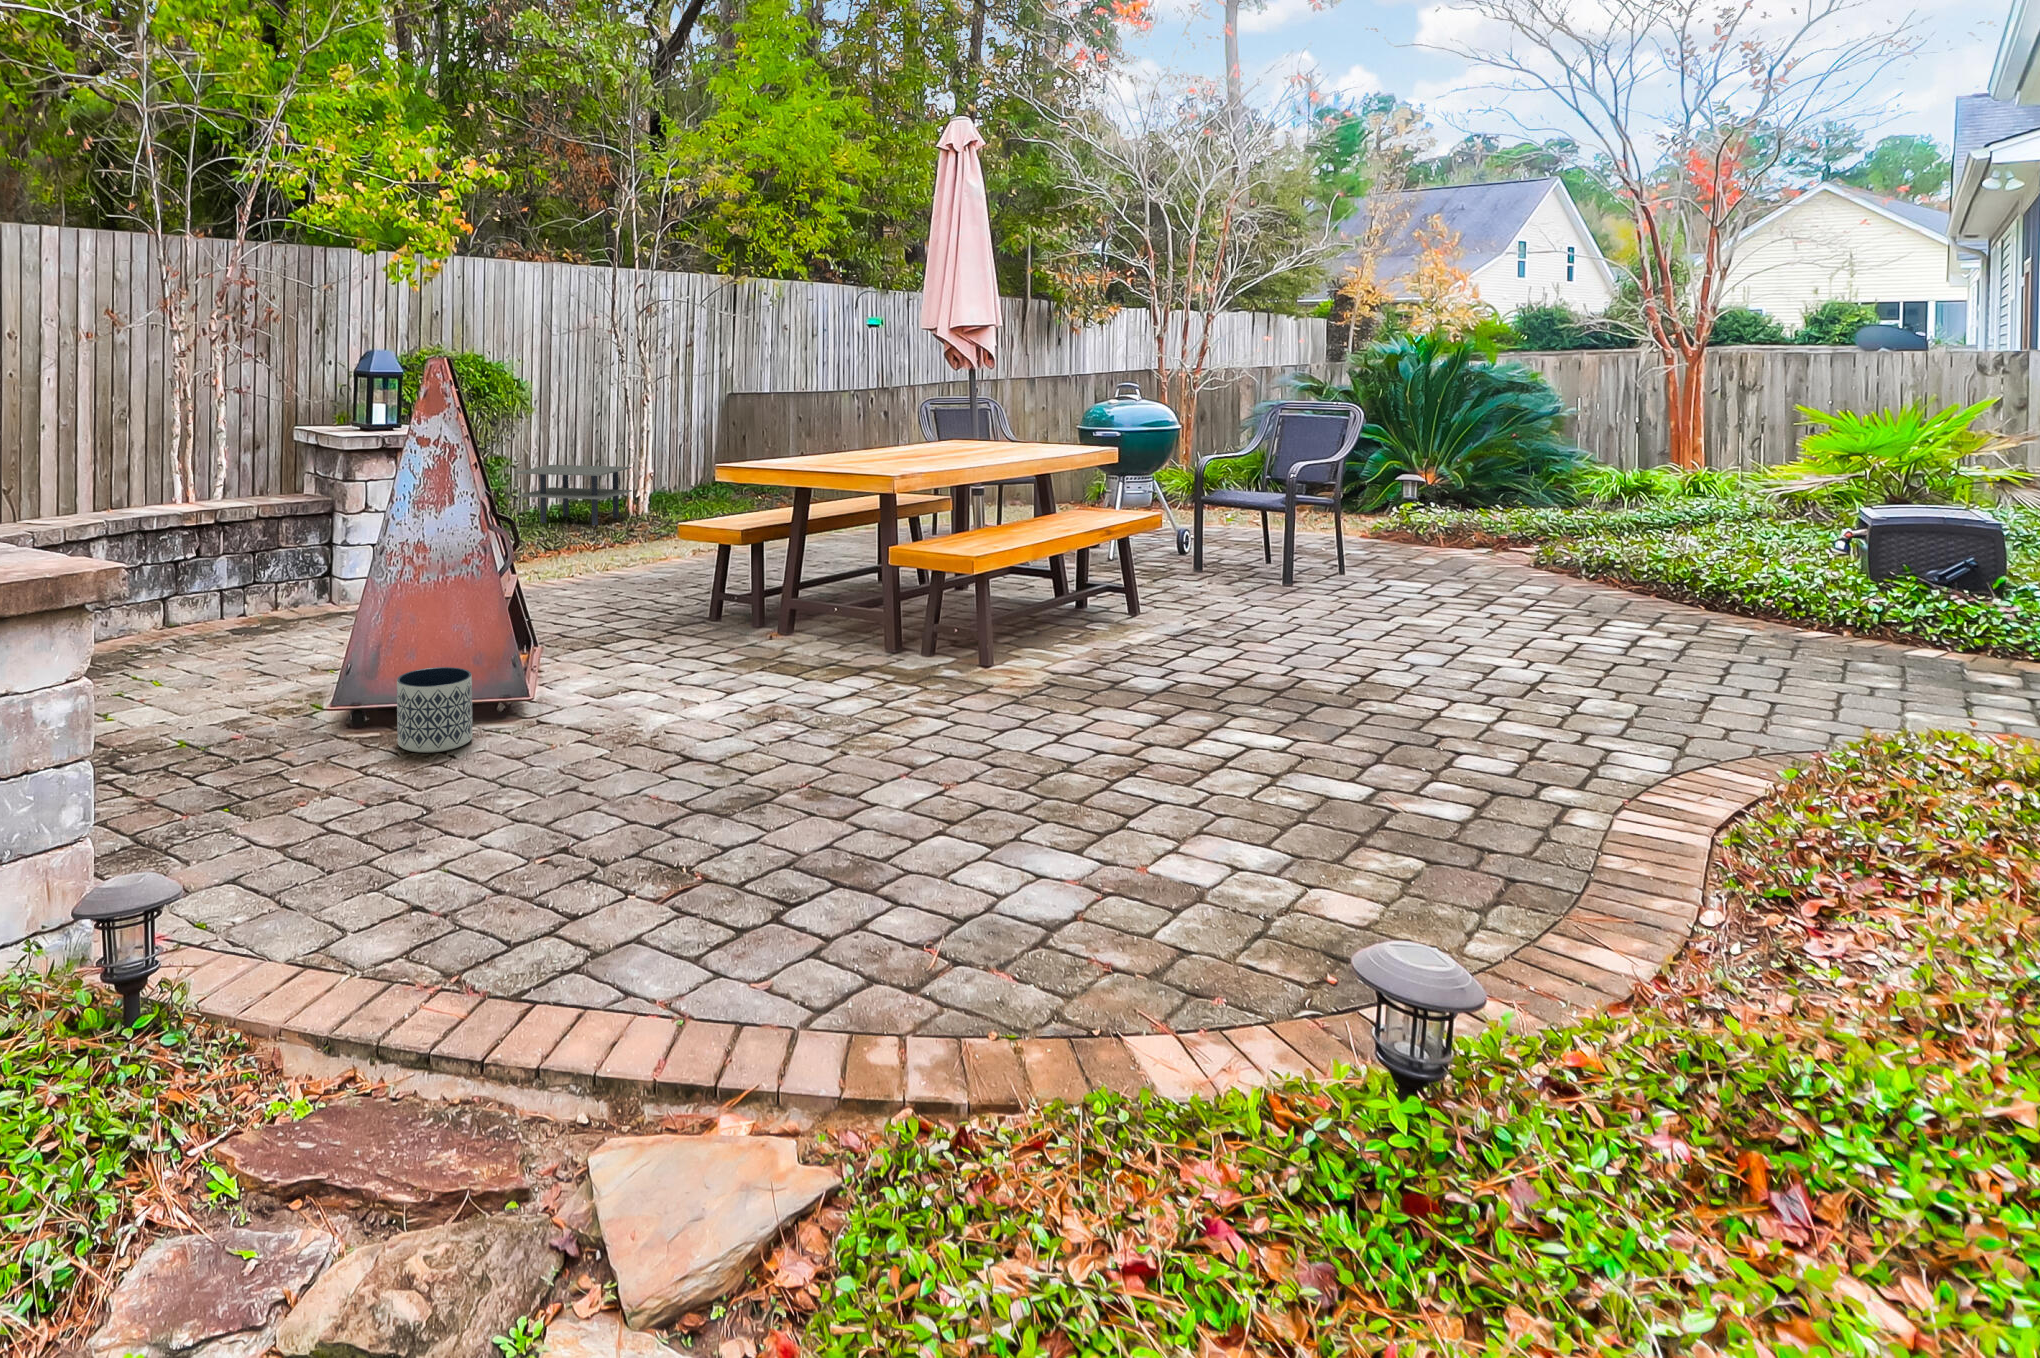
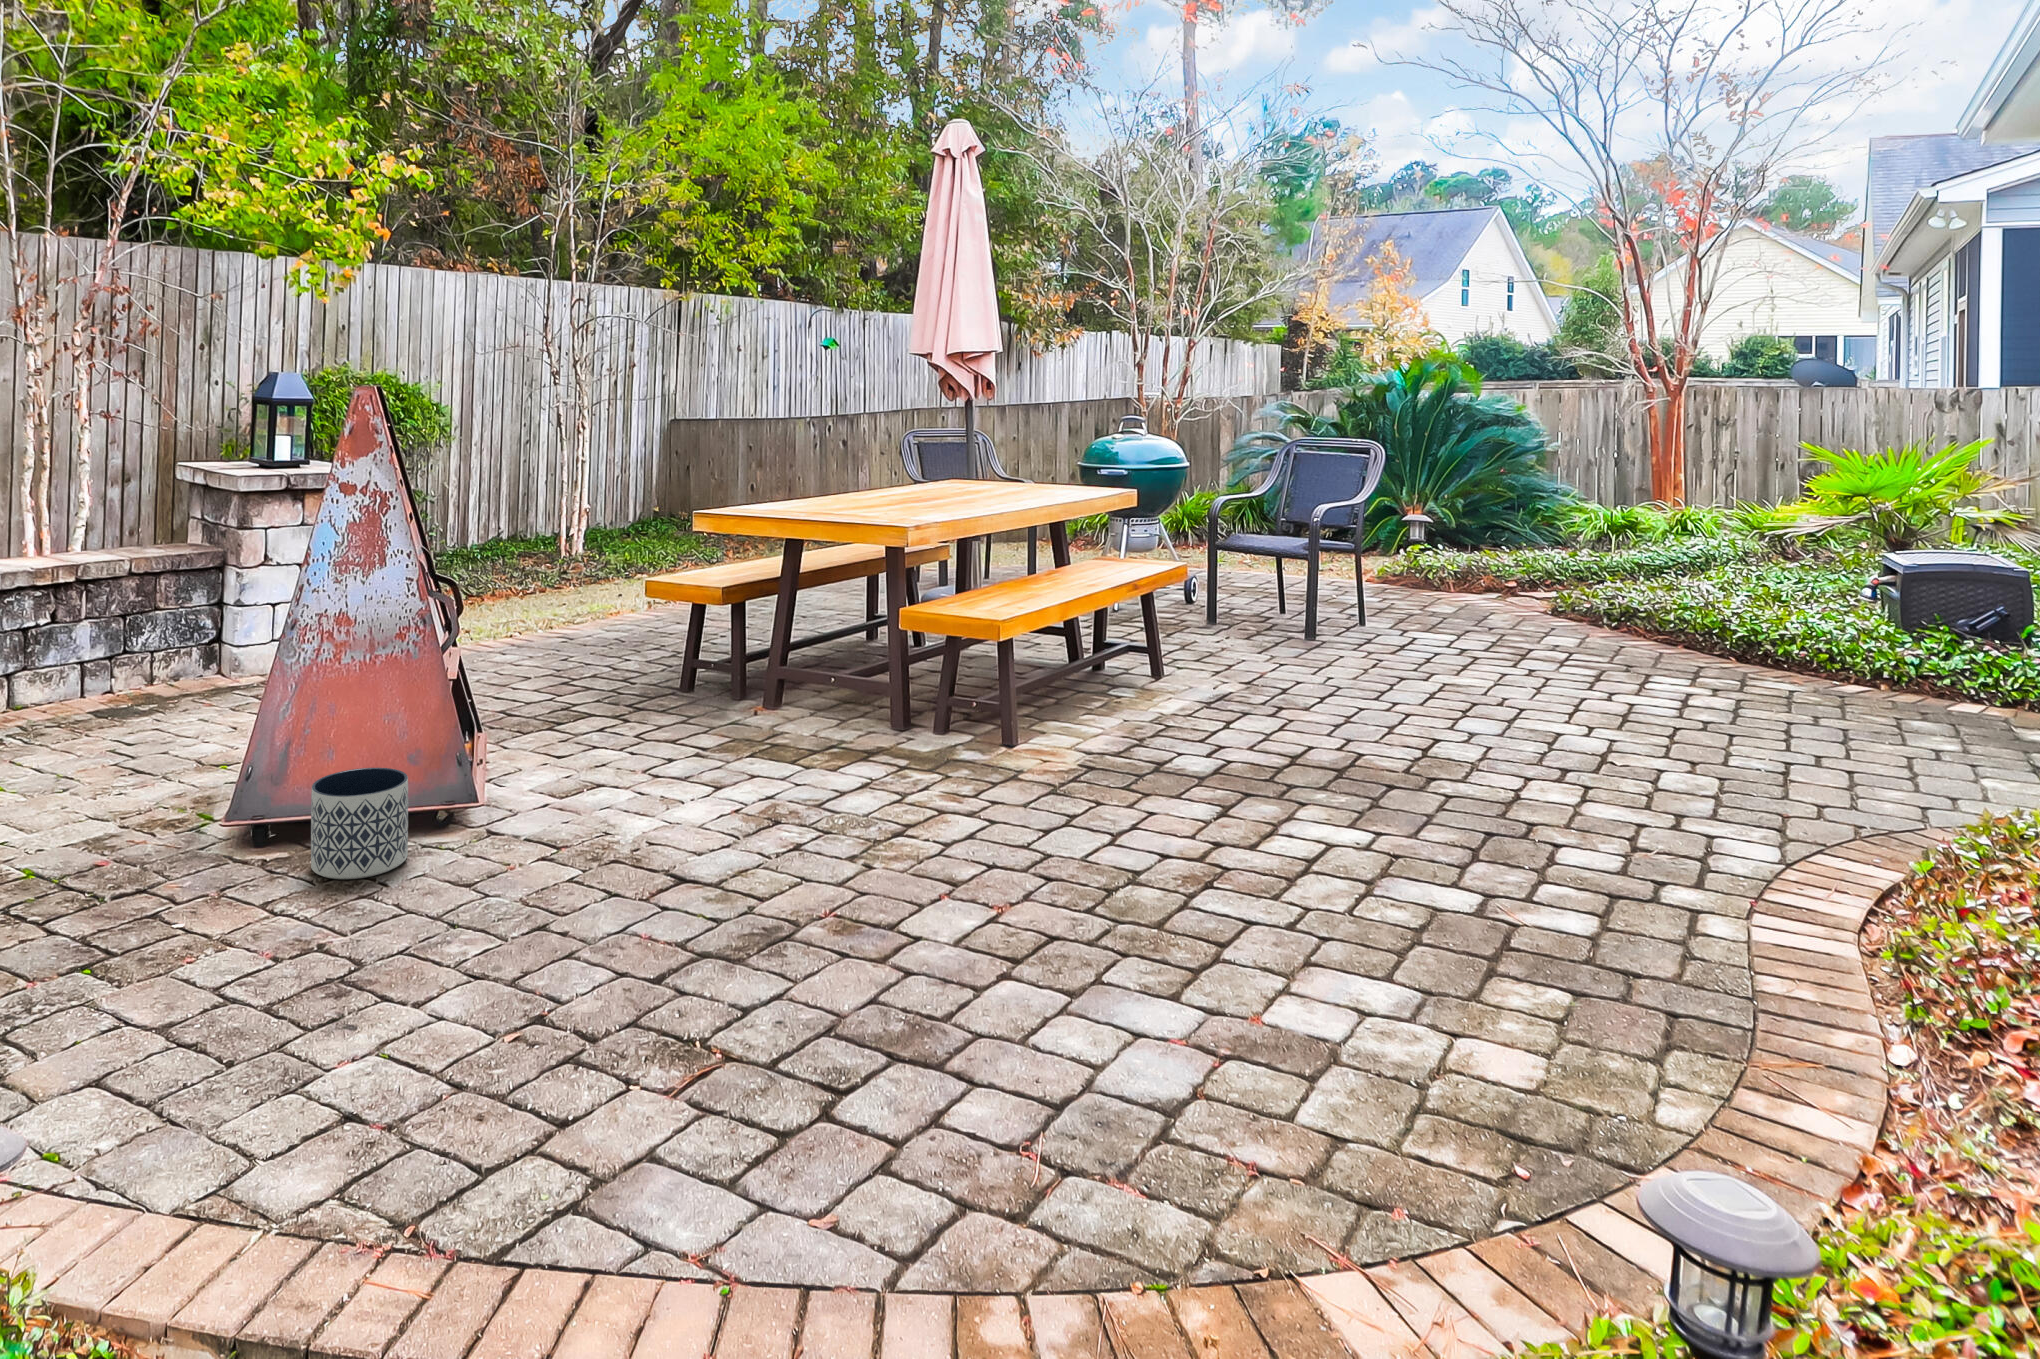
side table: present [515,465,632,525] -> none [444,503,579,572]

